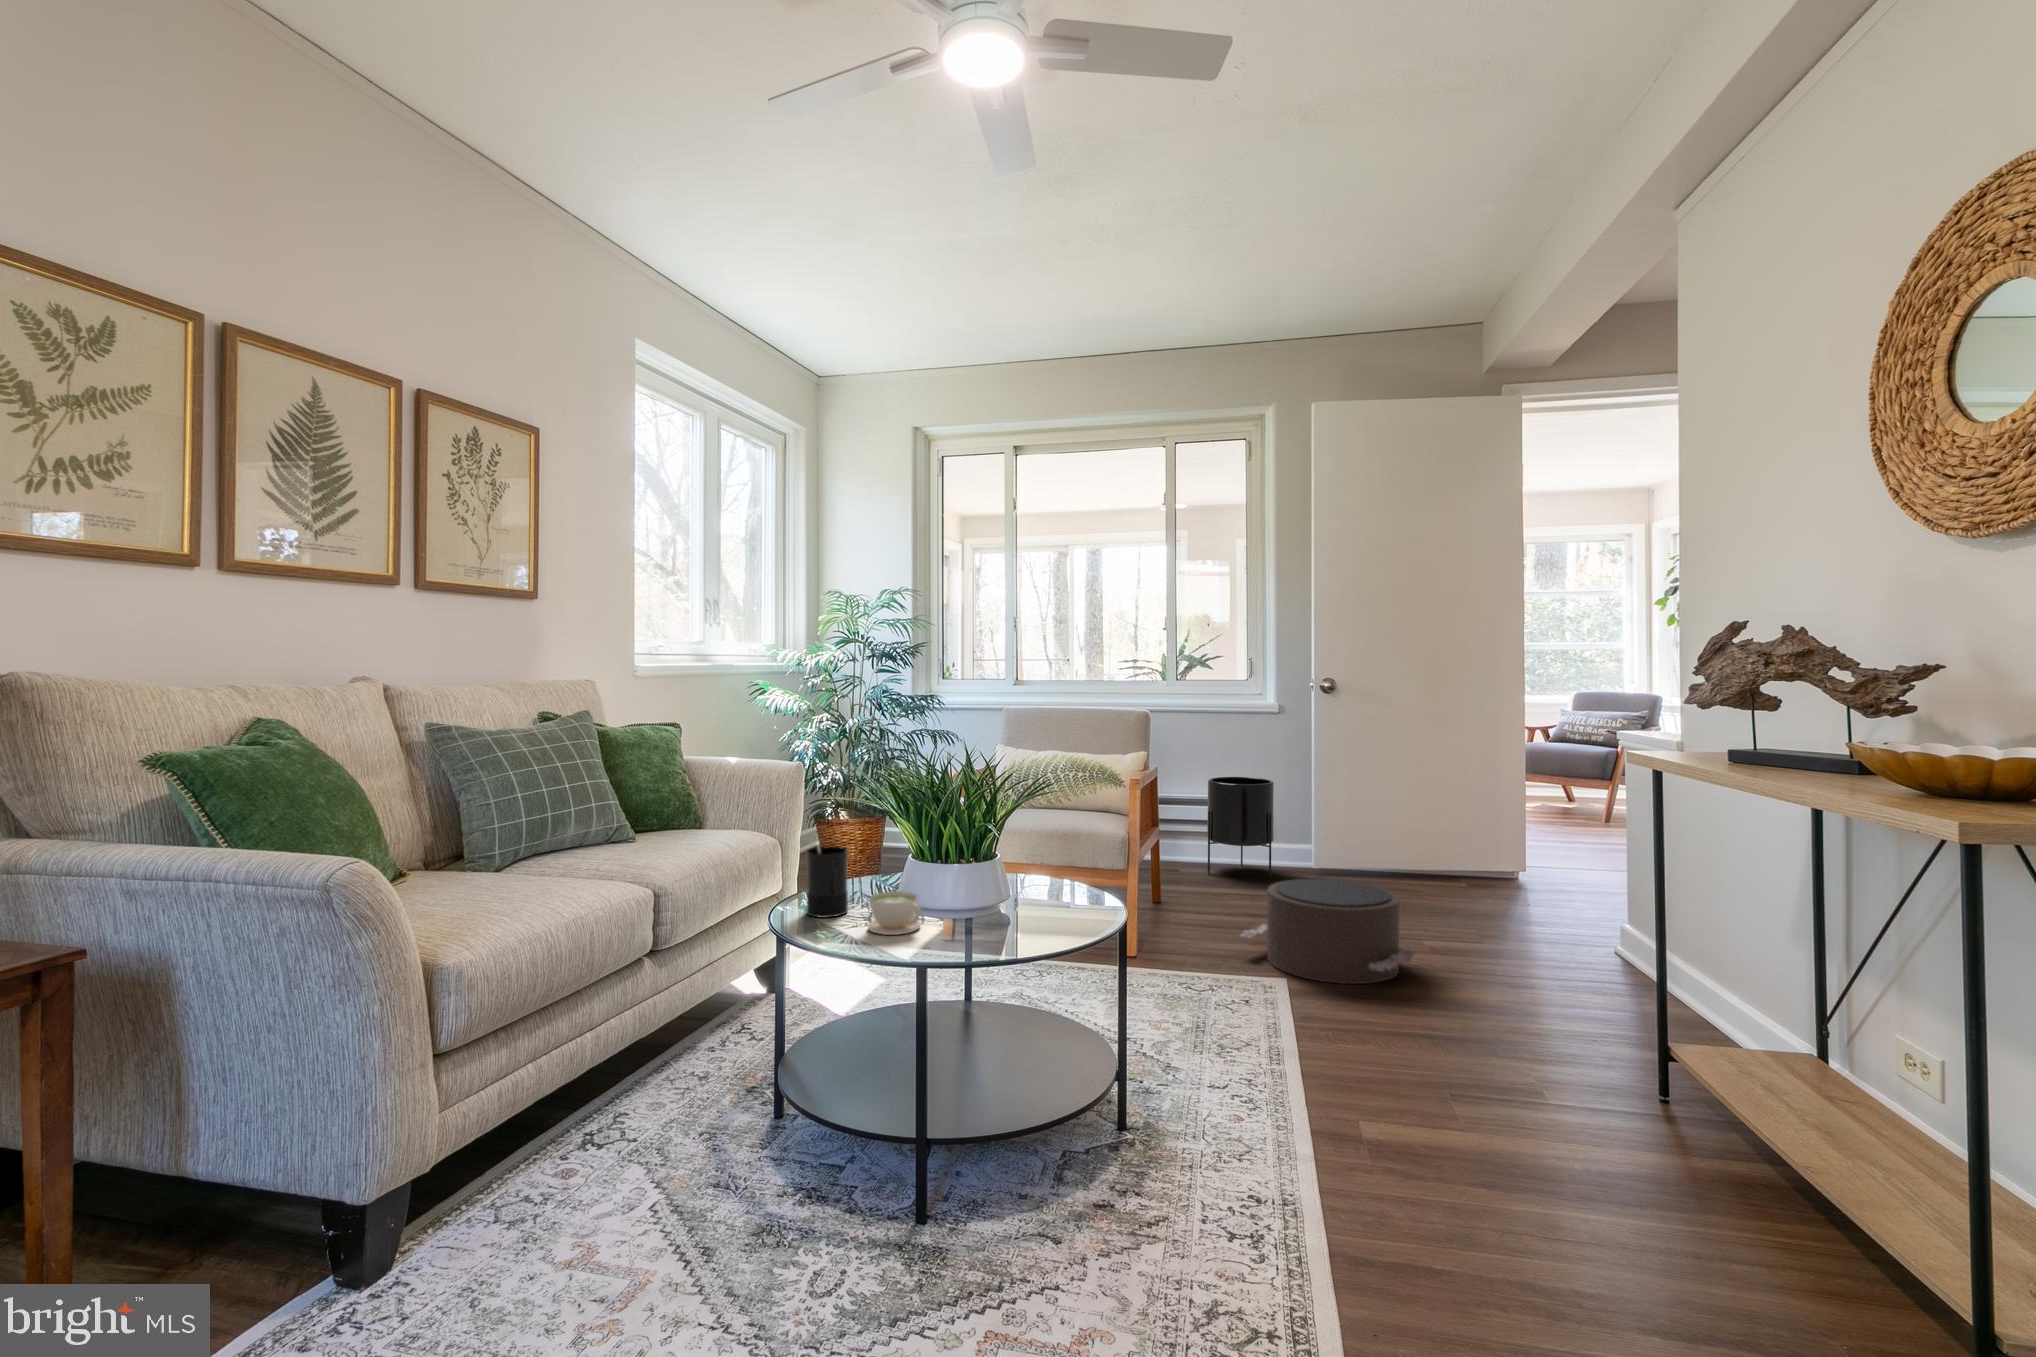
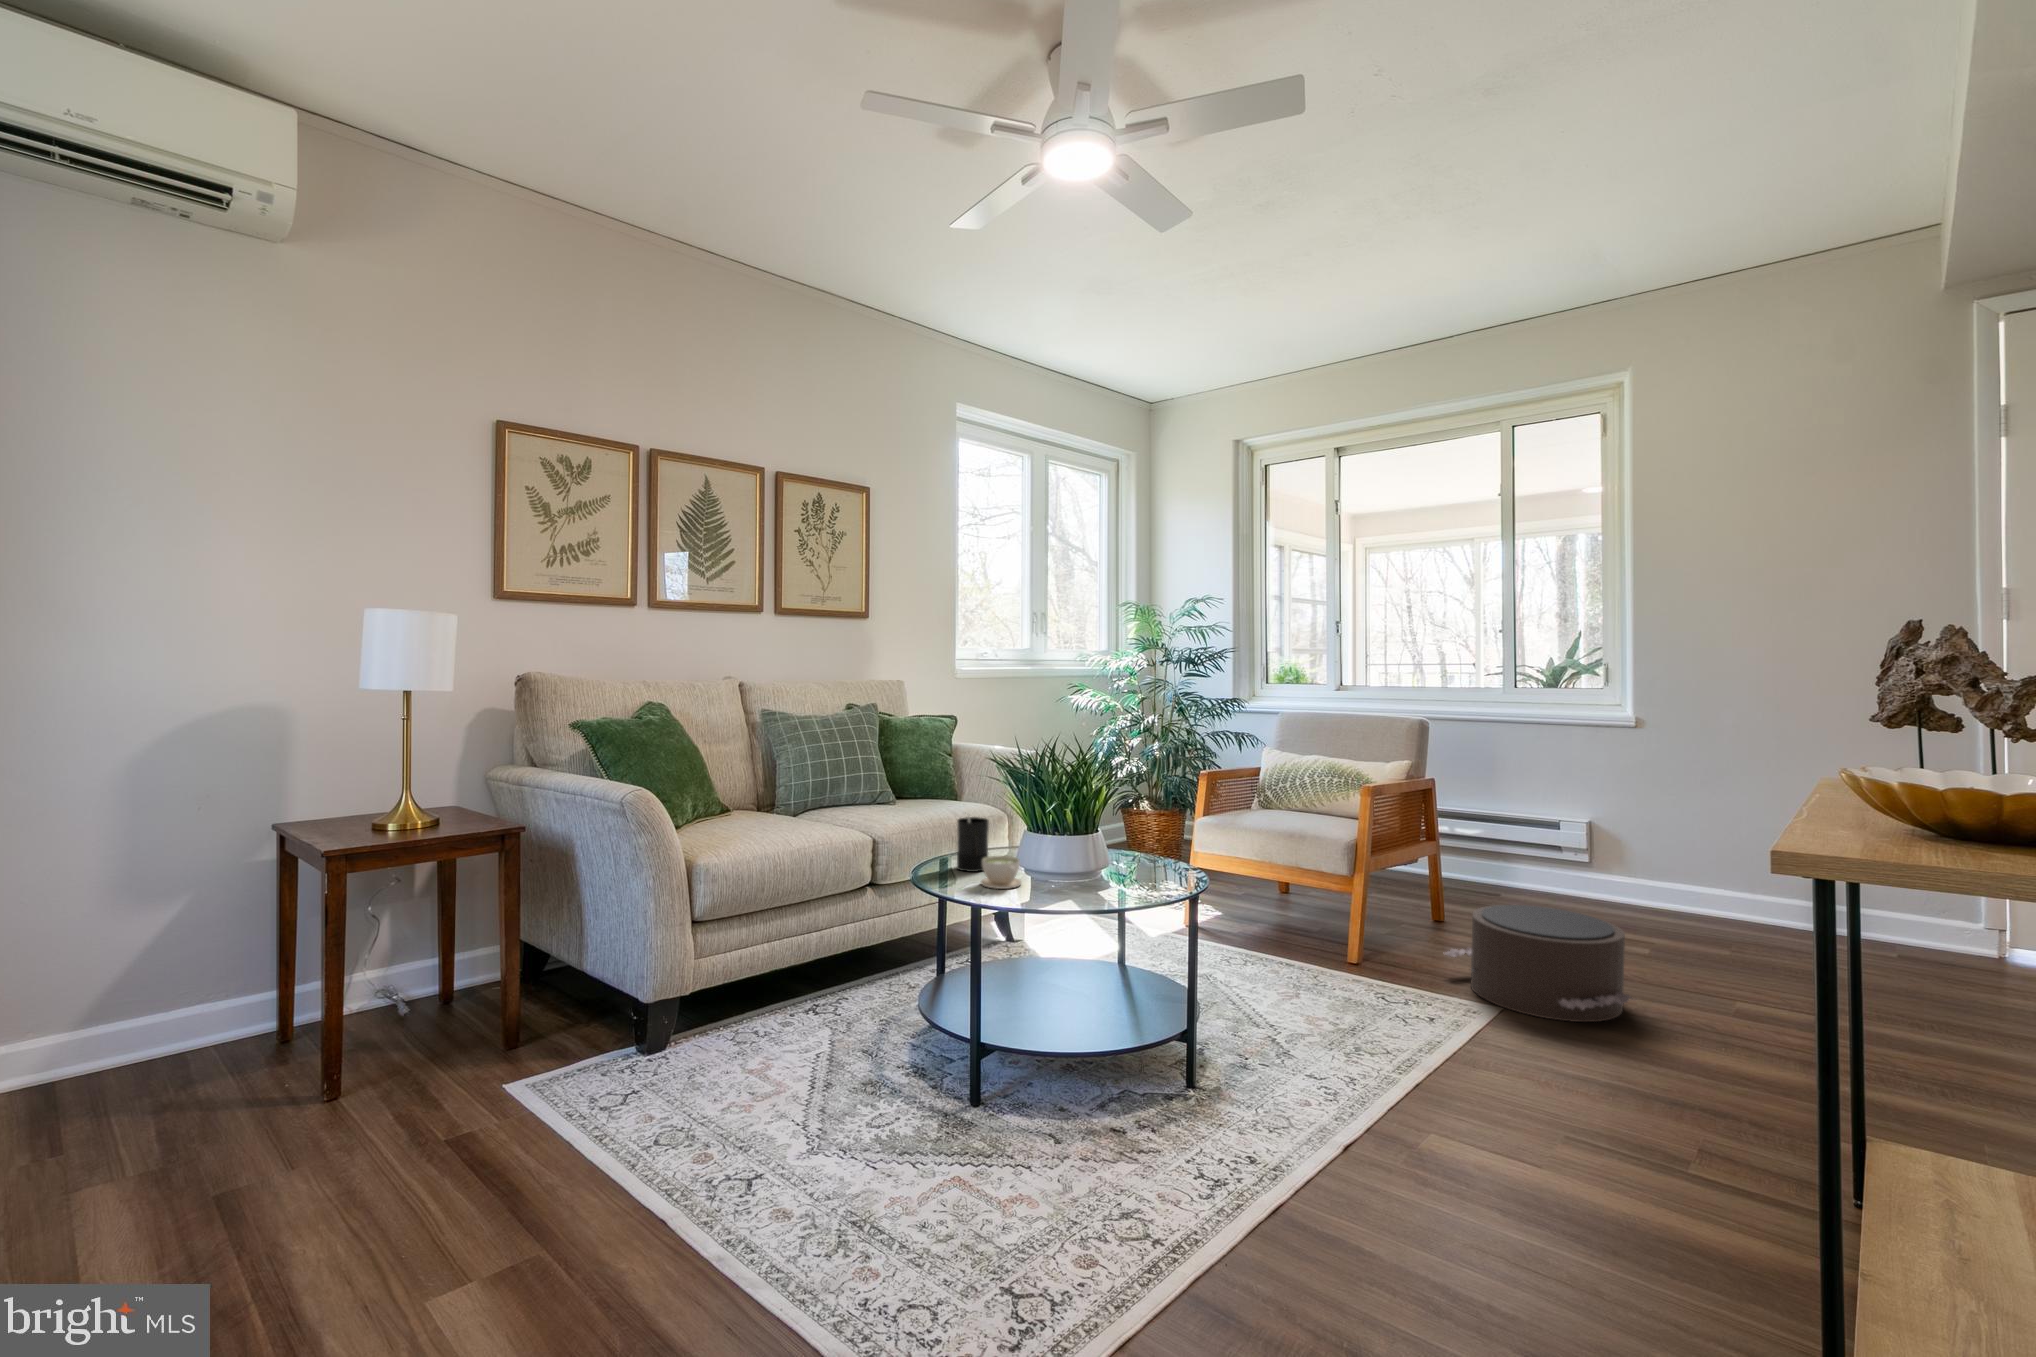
planter: present [1207,777,1274,878] -> none [1494,795,1577,908]

